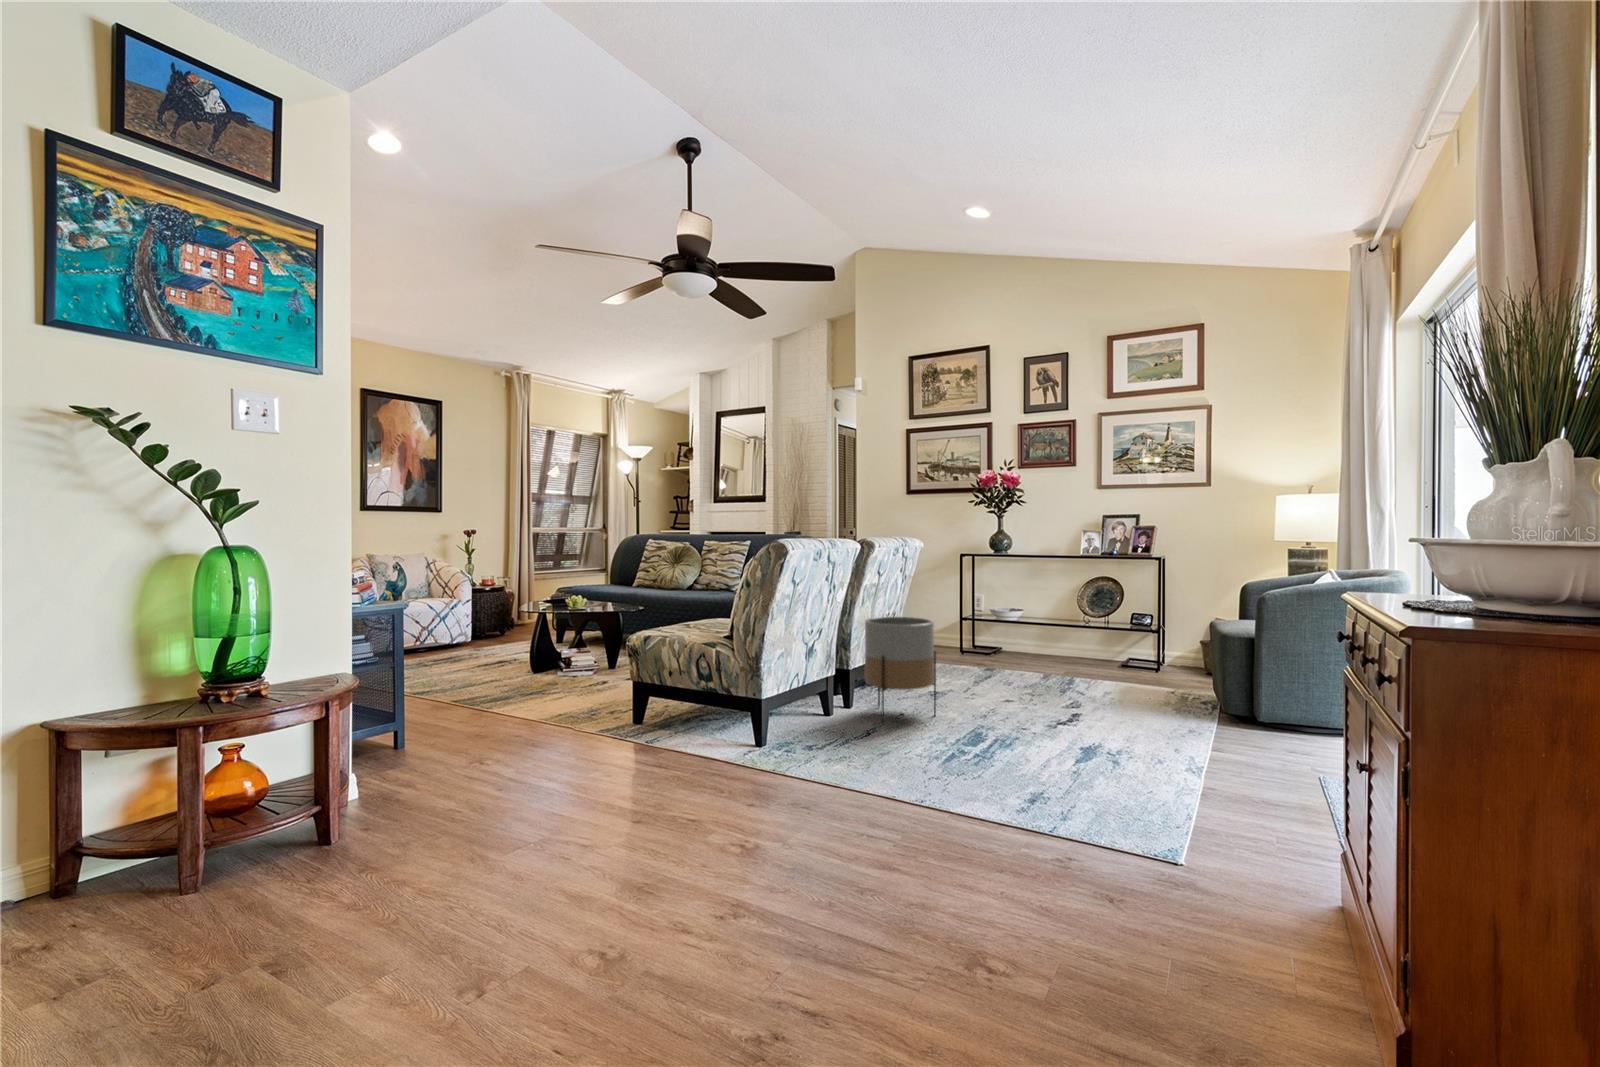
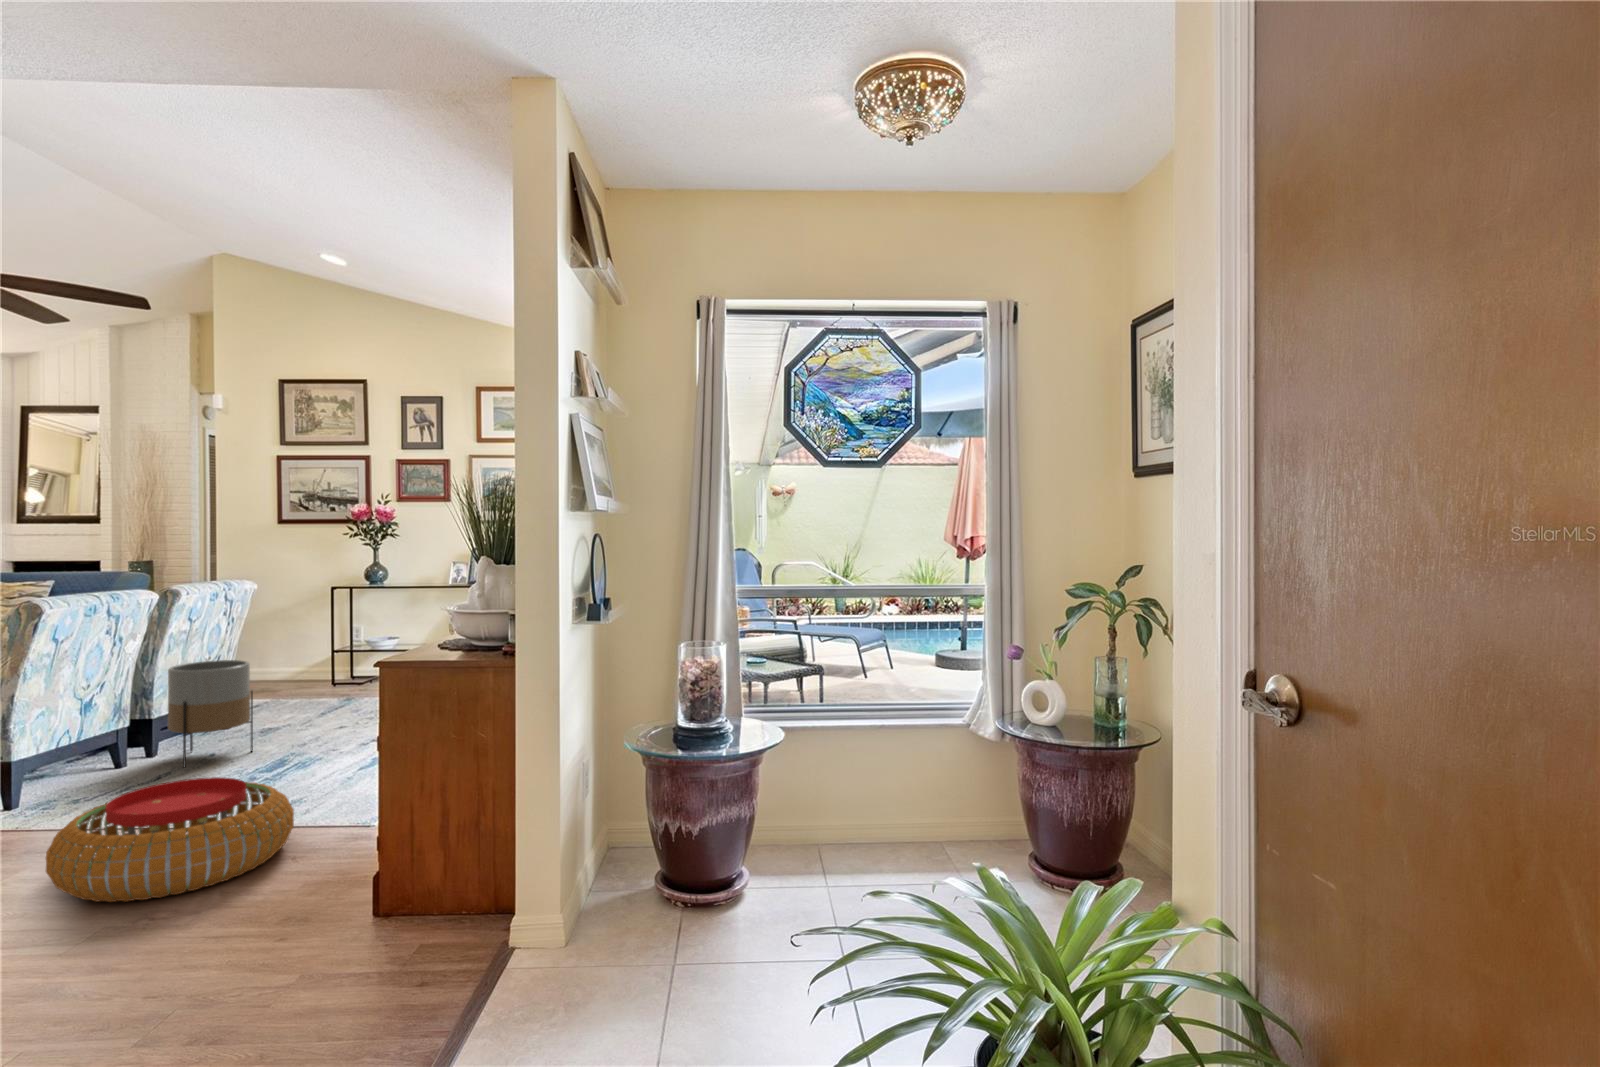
pouf: none [833,748,1081,905] -> present [46,777,294,902]

